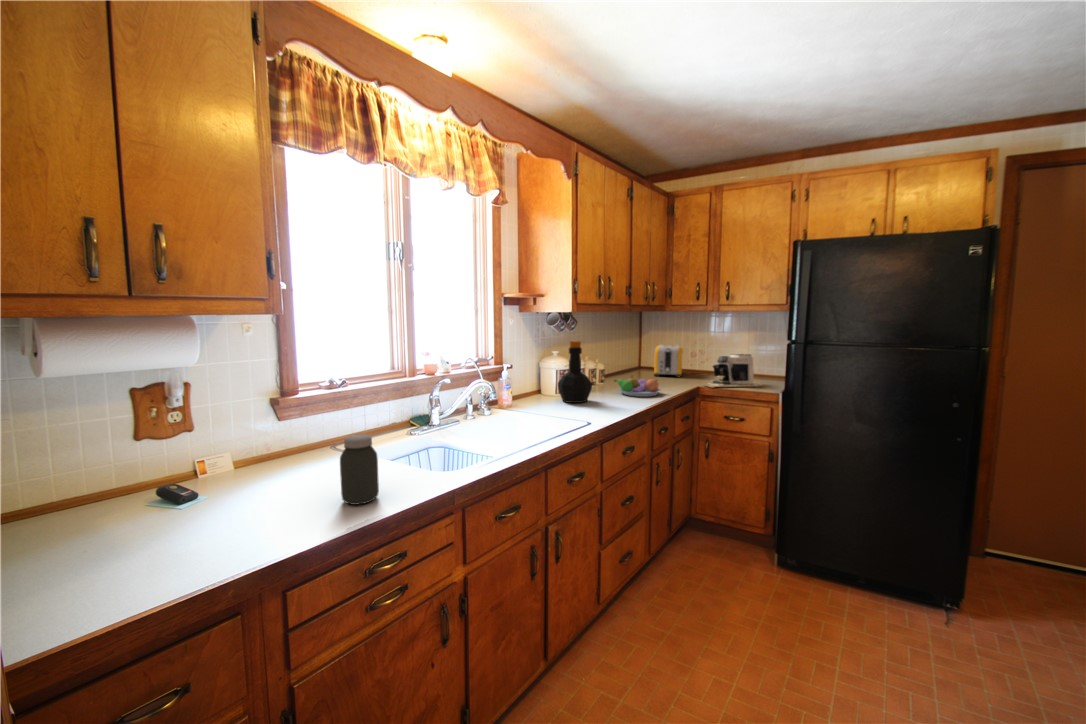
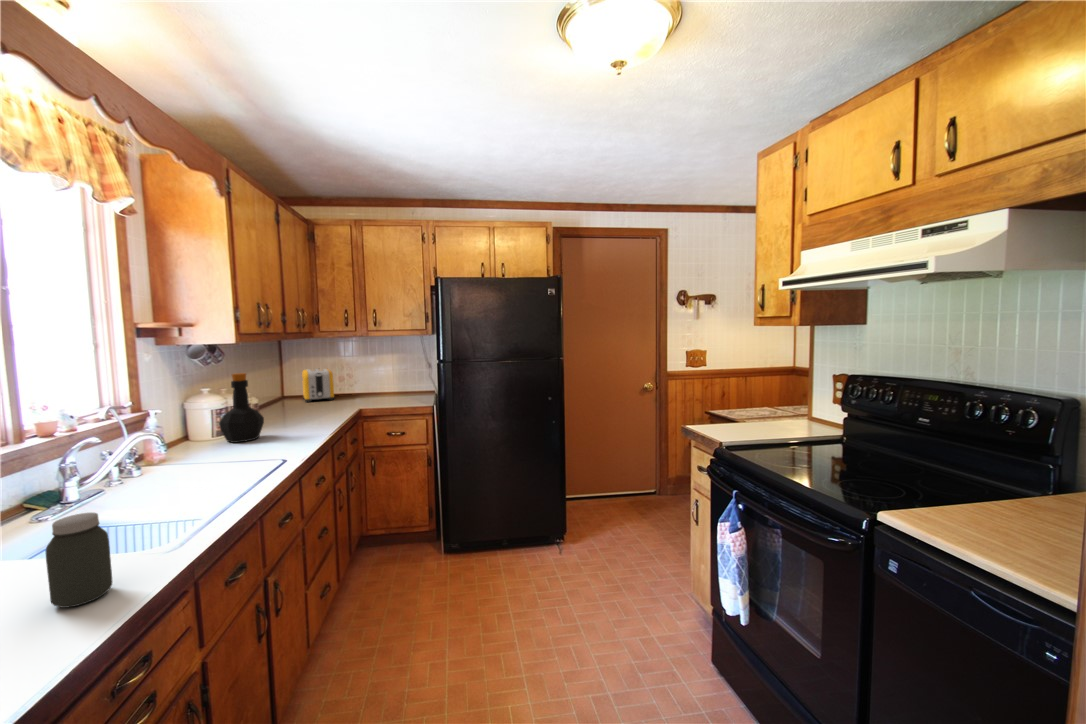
coffee maker: present [705,354,762,388] -> none [362,371,413,405]
fruit bowl: present [614,376,661,397] -> none [279,403,332,424]

